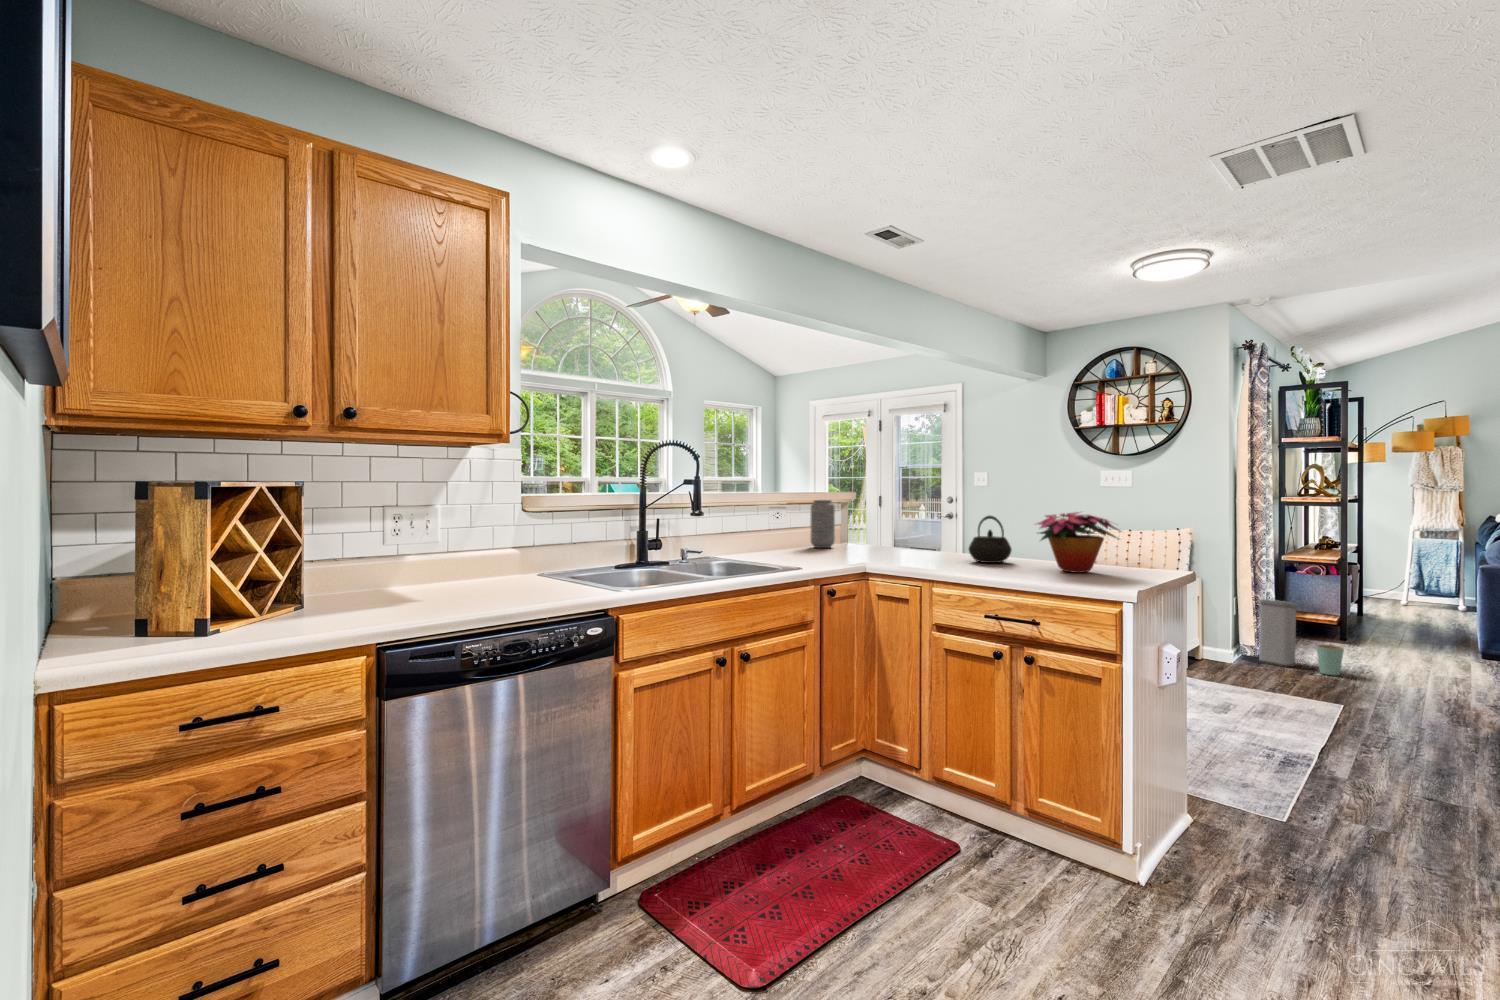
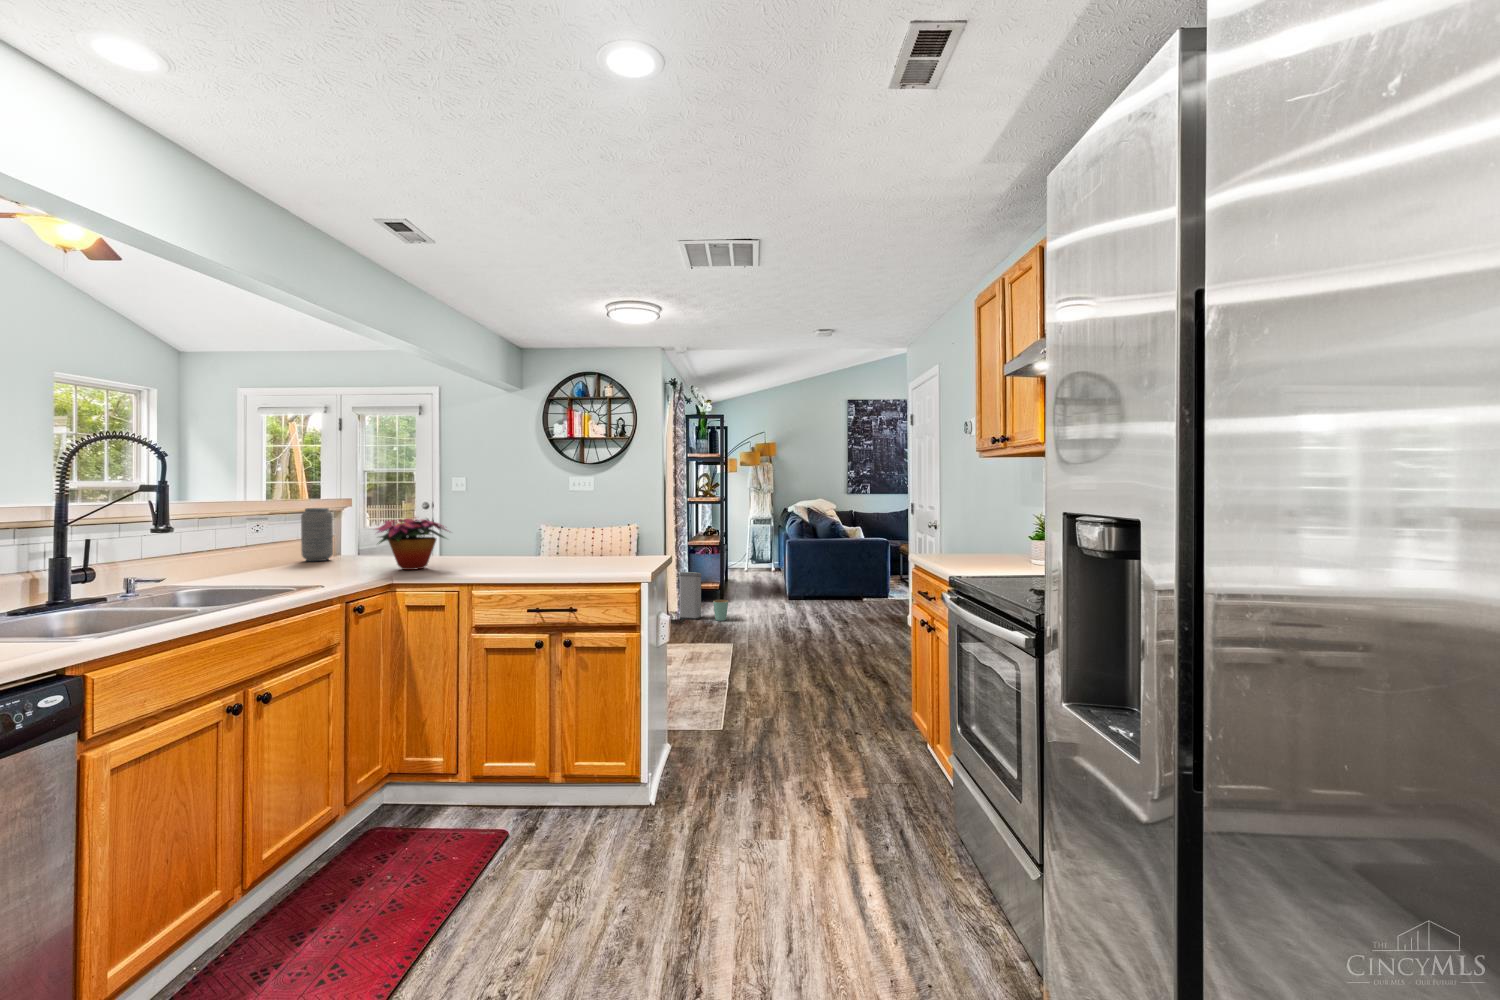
flower arrangement: present [1037,512,1120,573] -> present [377,517,447,570]
kettle: present [969,516,1012,563] -> none [495,520,535,564]

